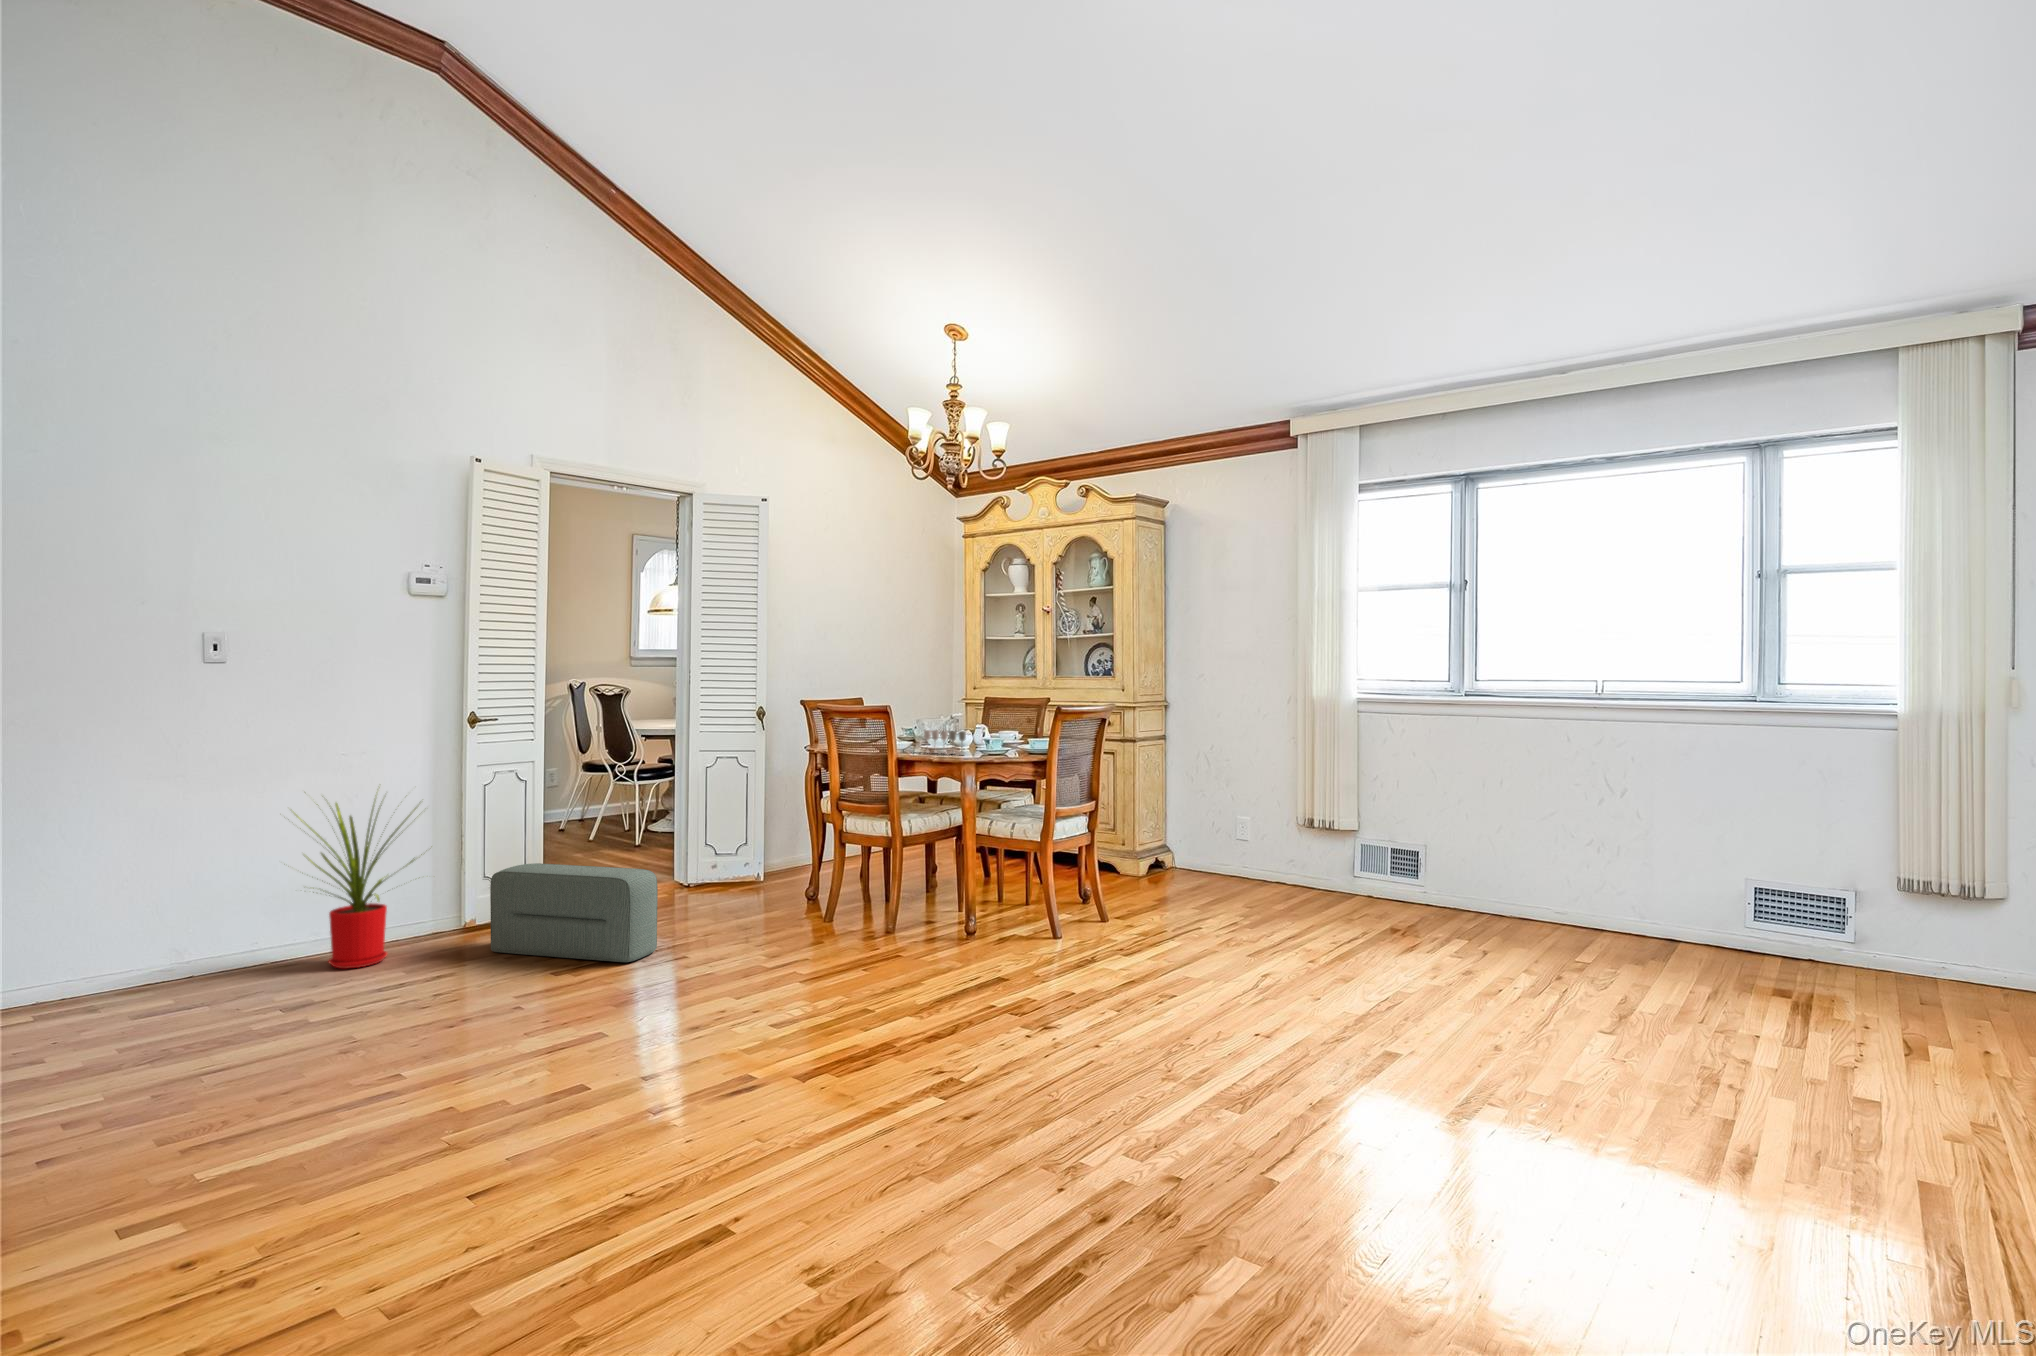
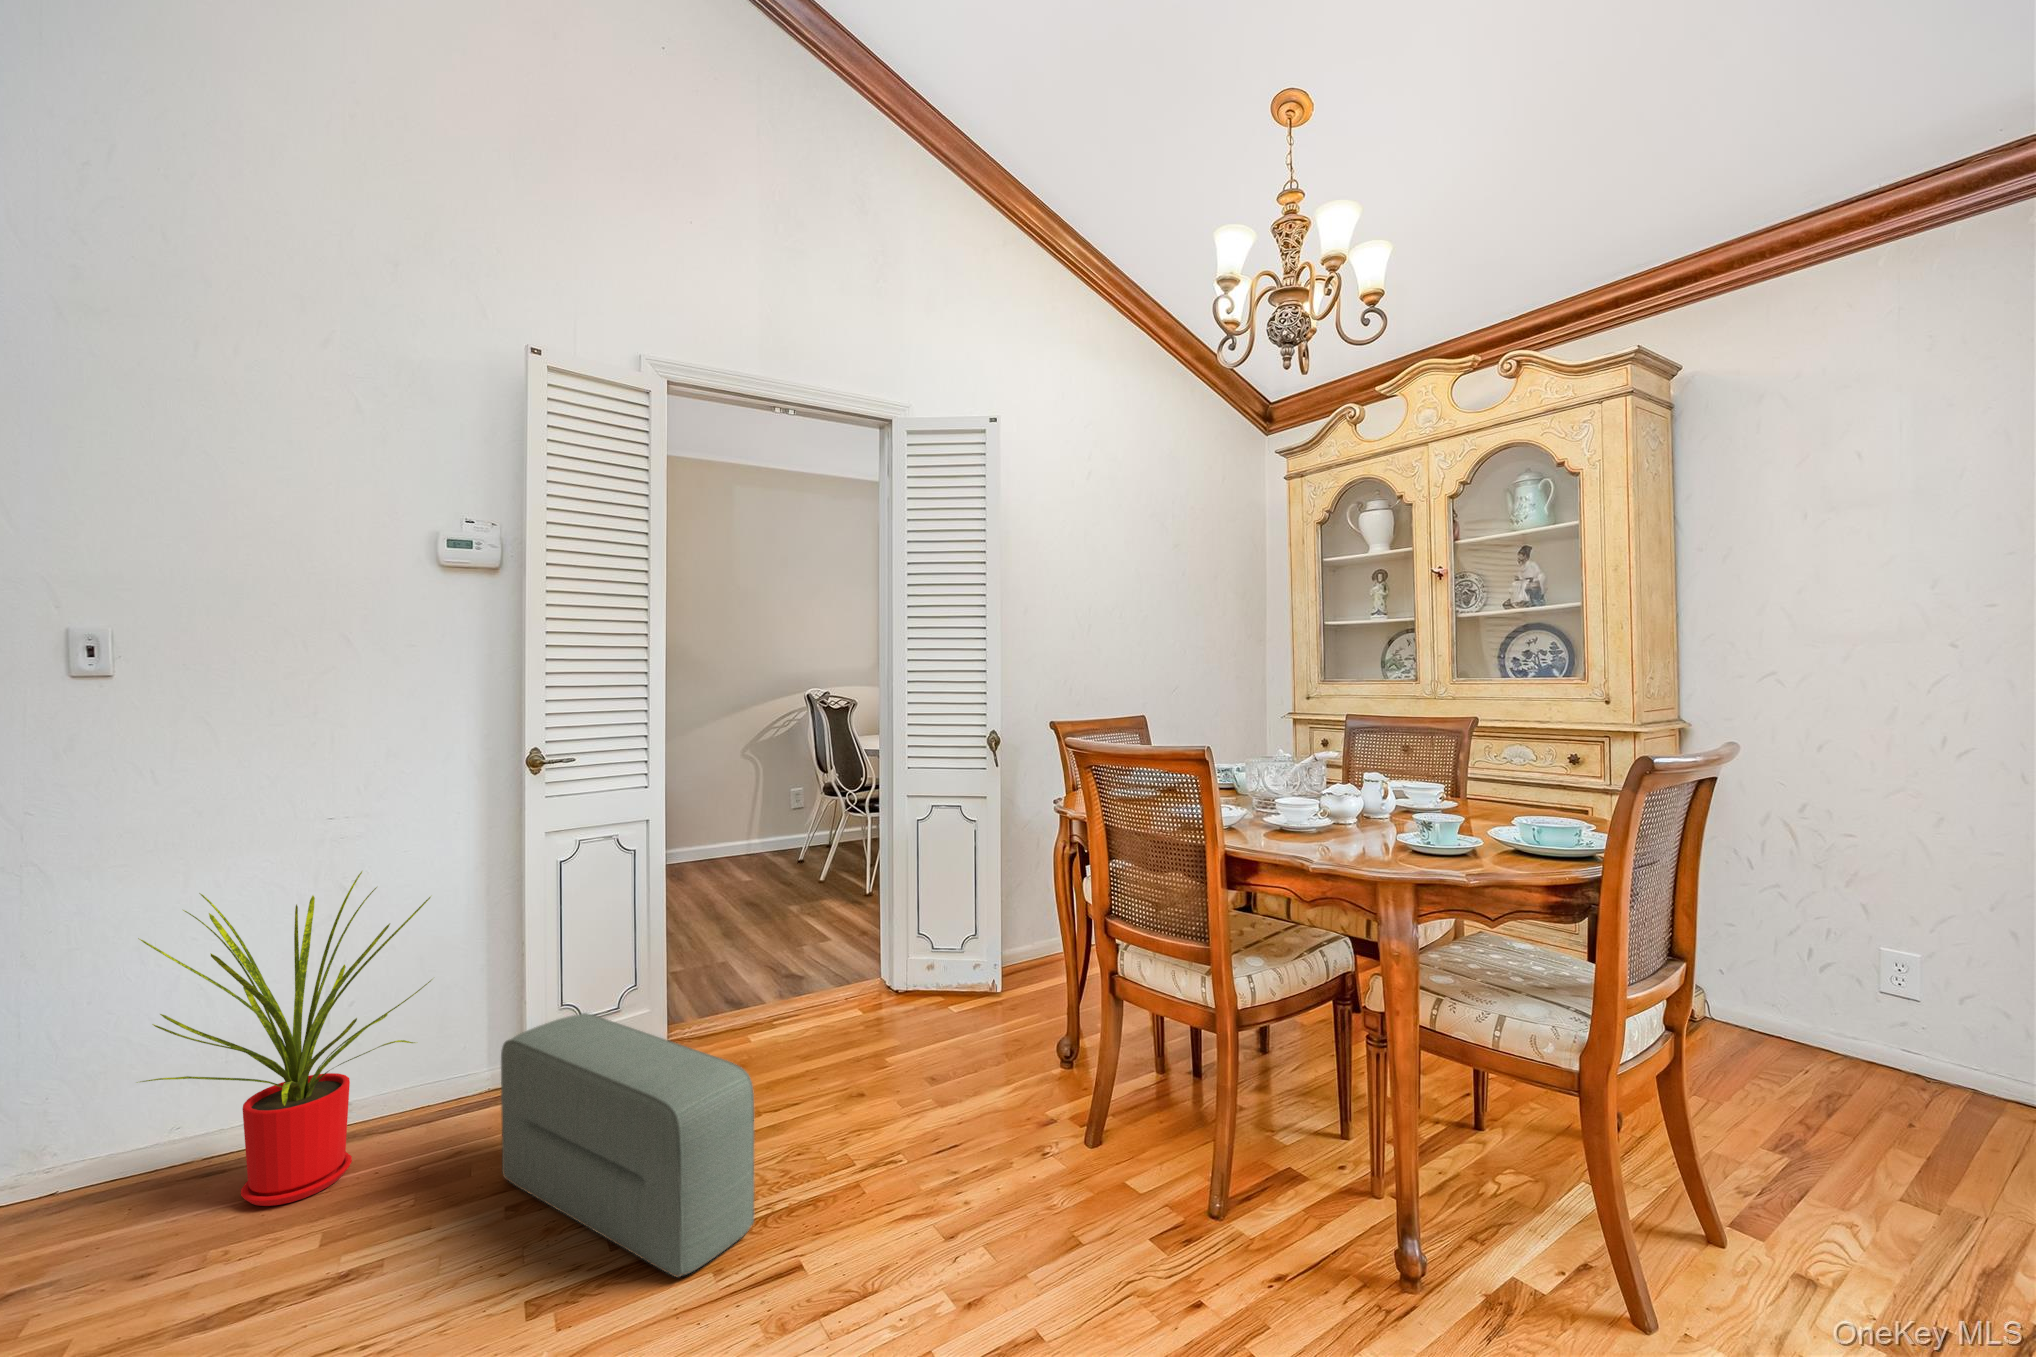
wine glass: present [924,730,966,754] -> none [1272,791,1373,851]

